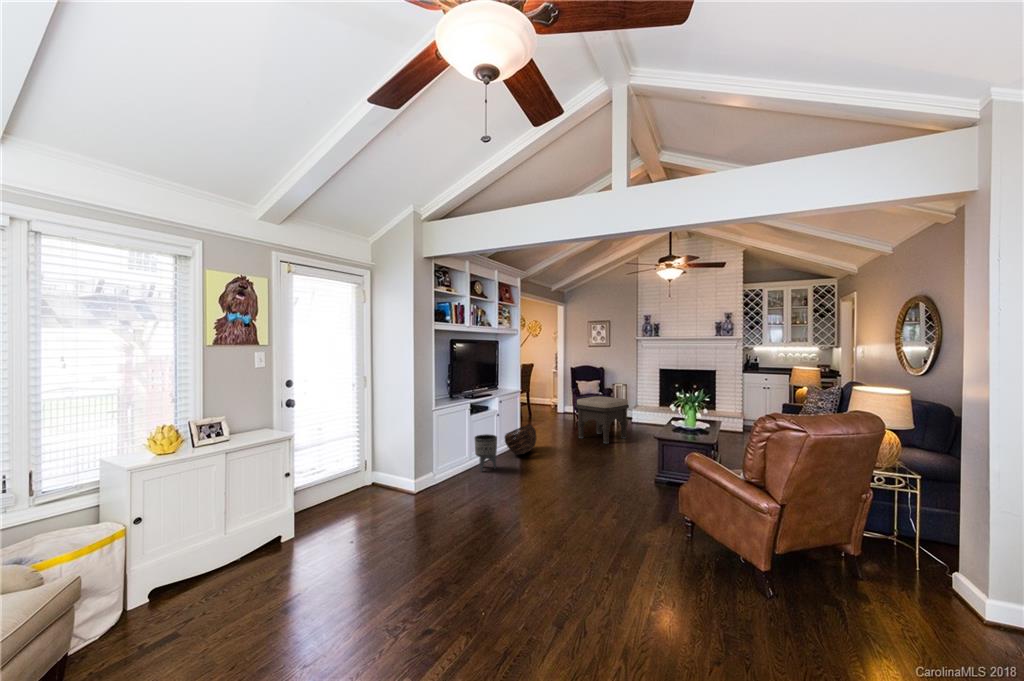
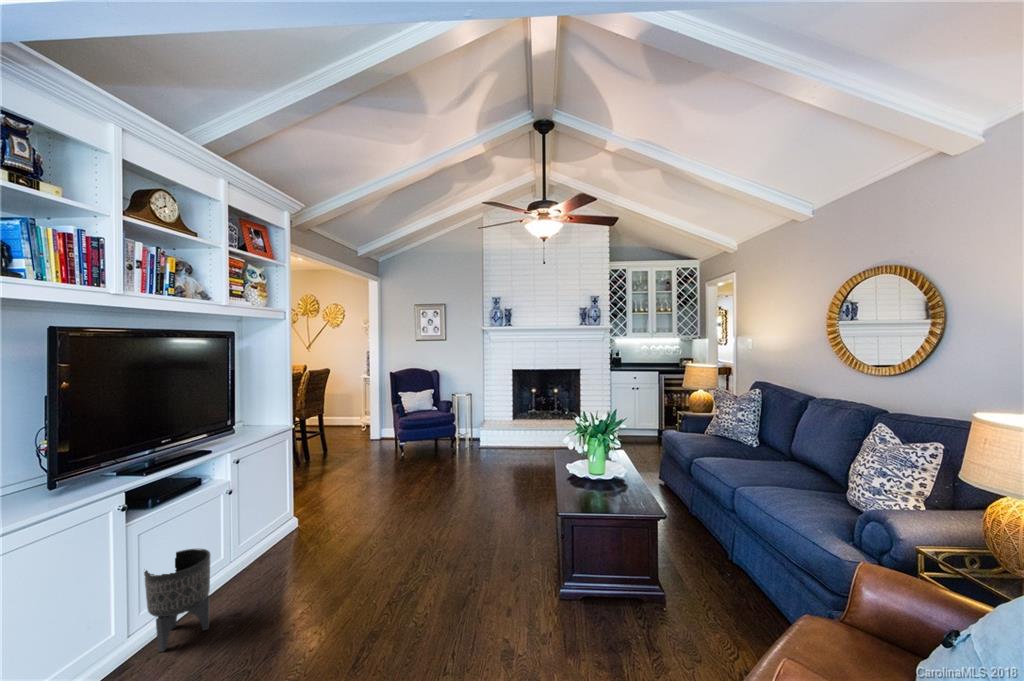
ottoman: present [576,396,629,444] -> none [397,419,479,498]
basket: present [505,424,537,455] -> none [244,491,321,564]

